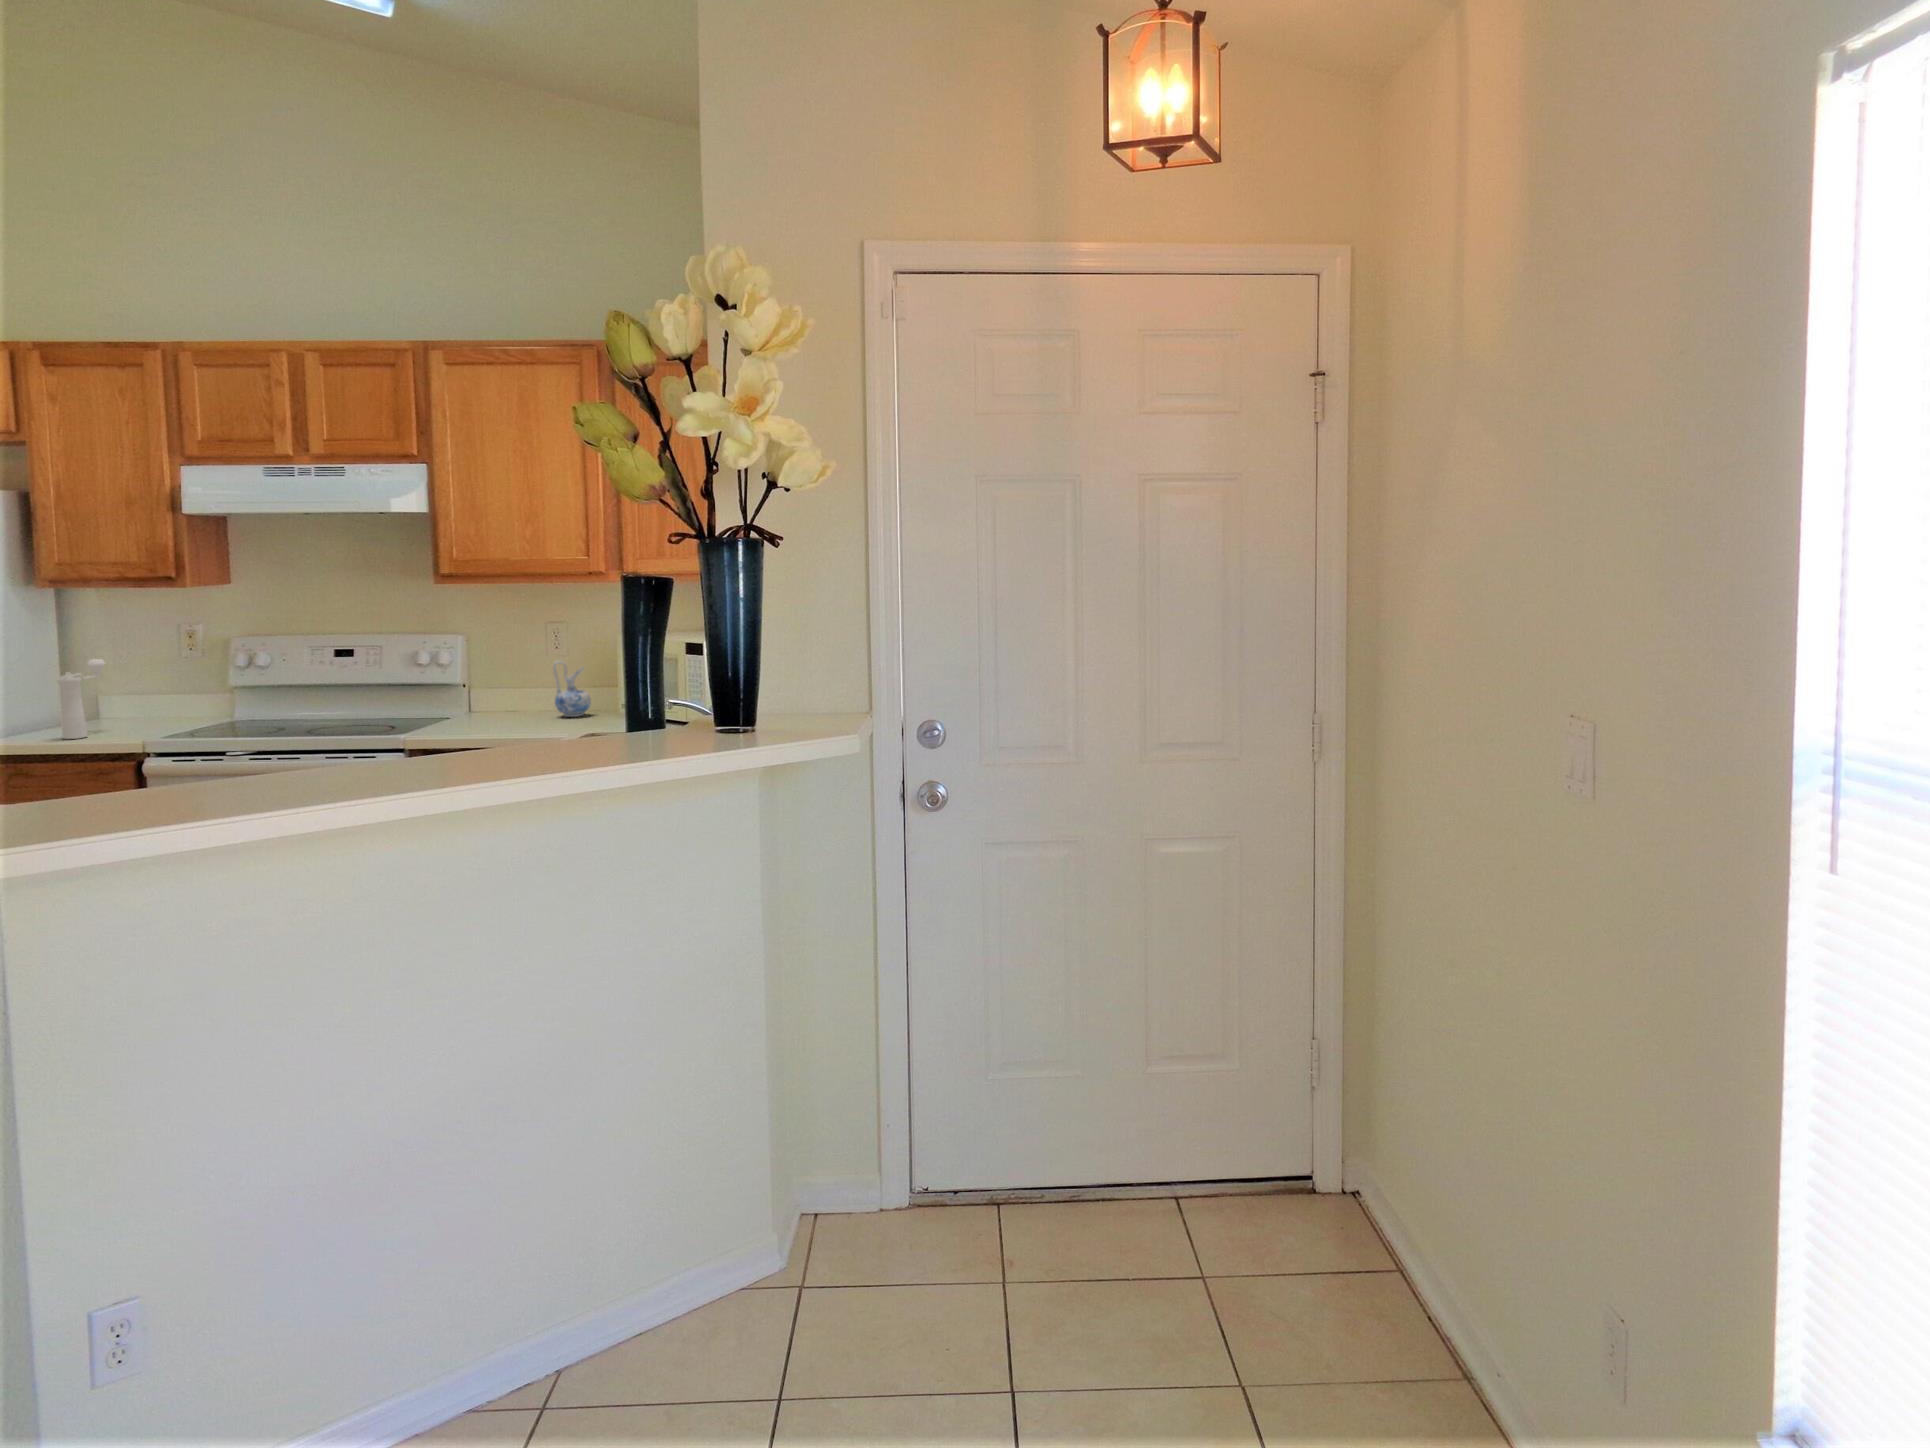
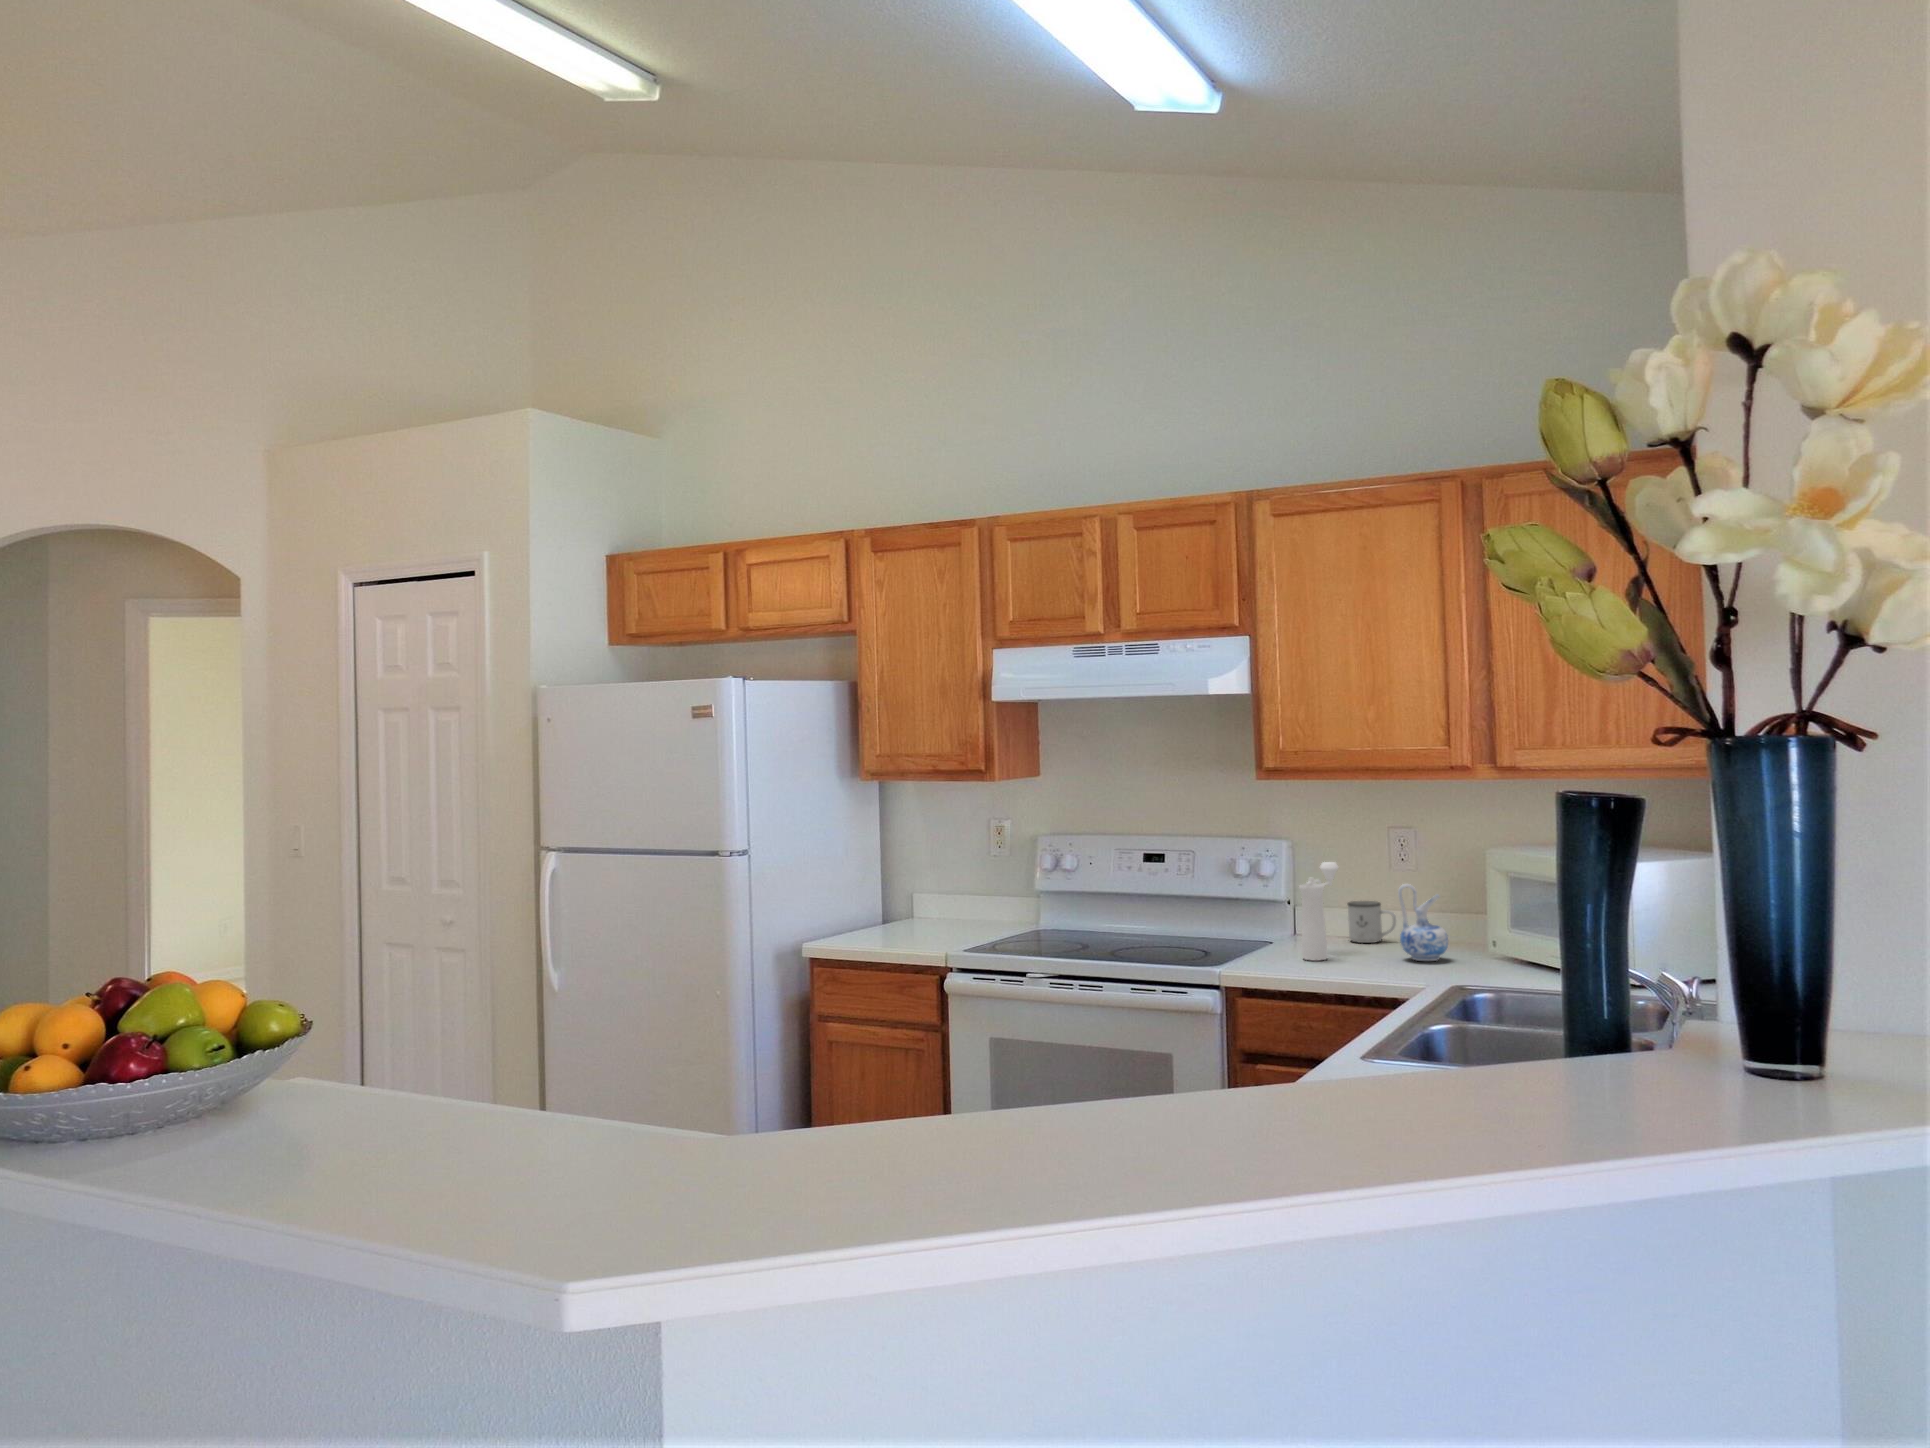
pepper mill: present [57,659,105,739] -> present [1299,862,1338,961]
mug: none [515,677,554,709] -> present [1348,901,1396,943]

